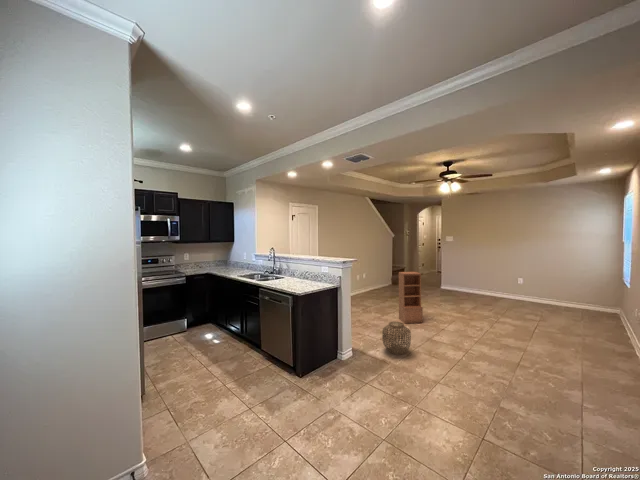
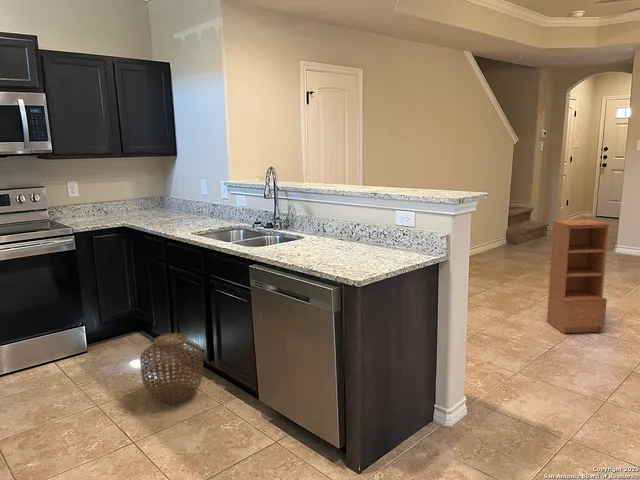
woven basket: present [382,322,411,355] -> present [140,333,203,404]

